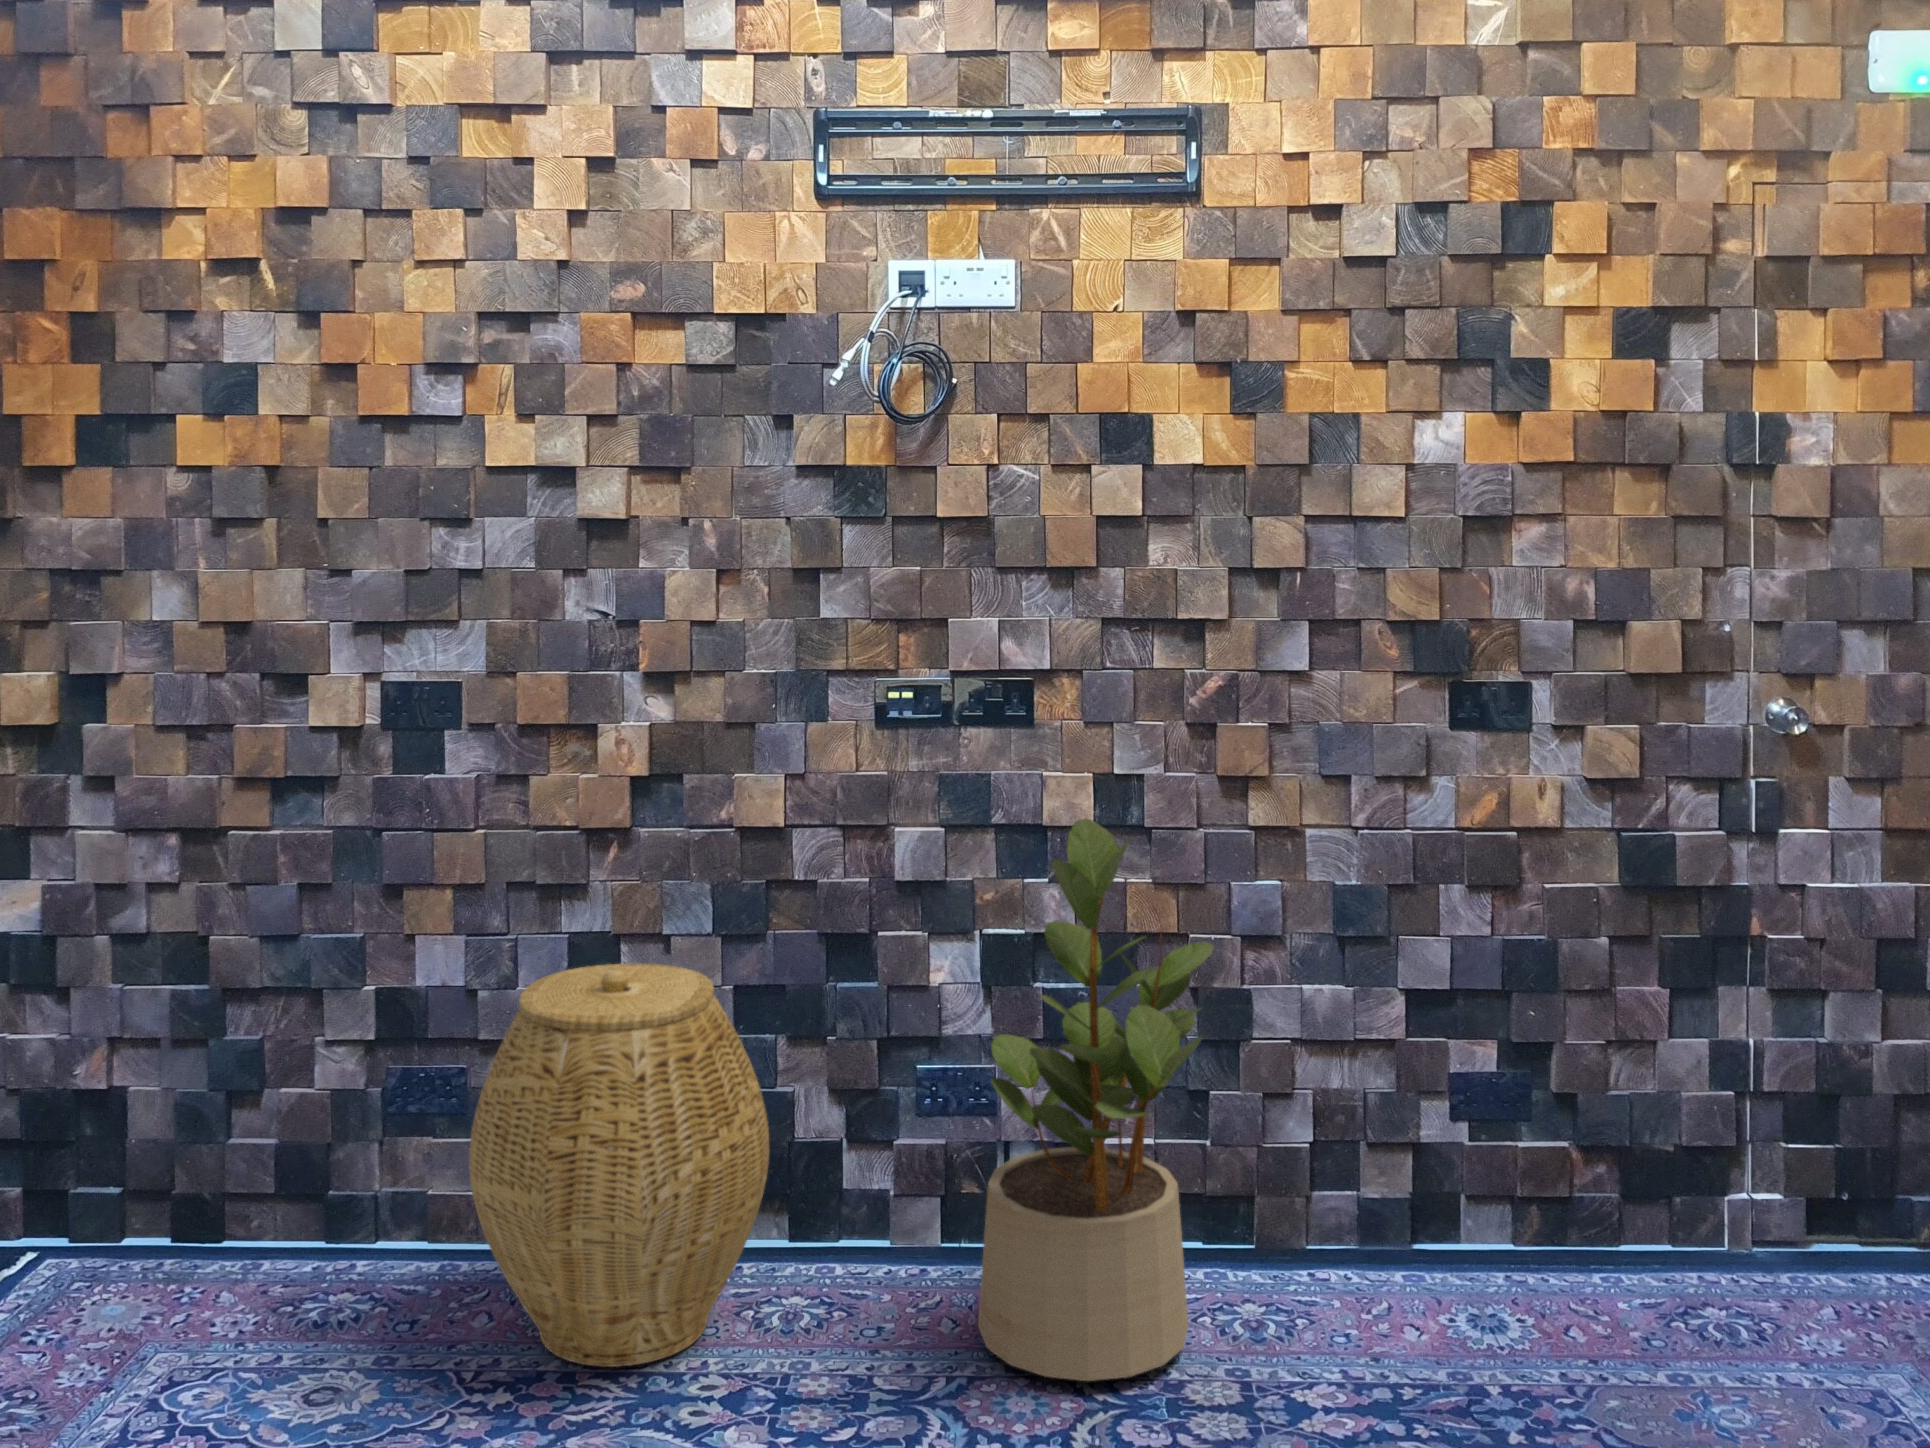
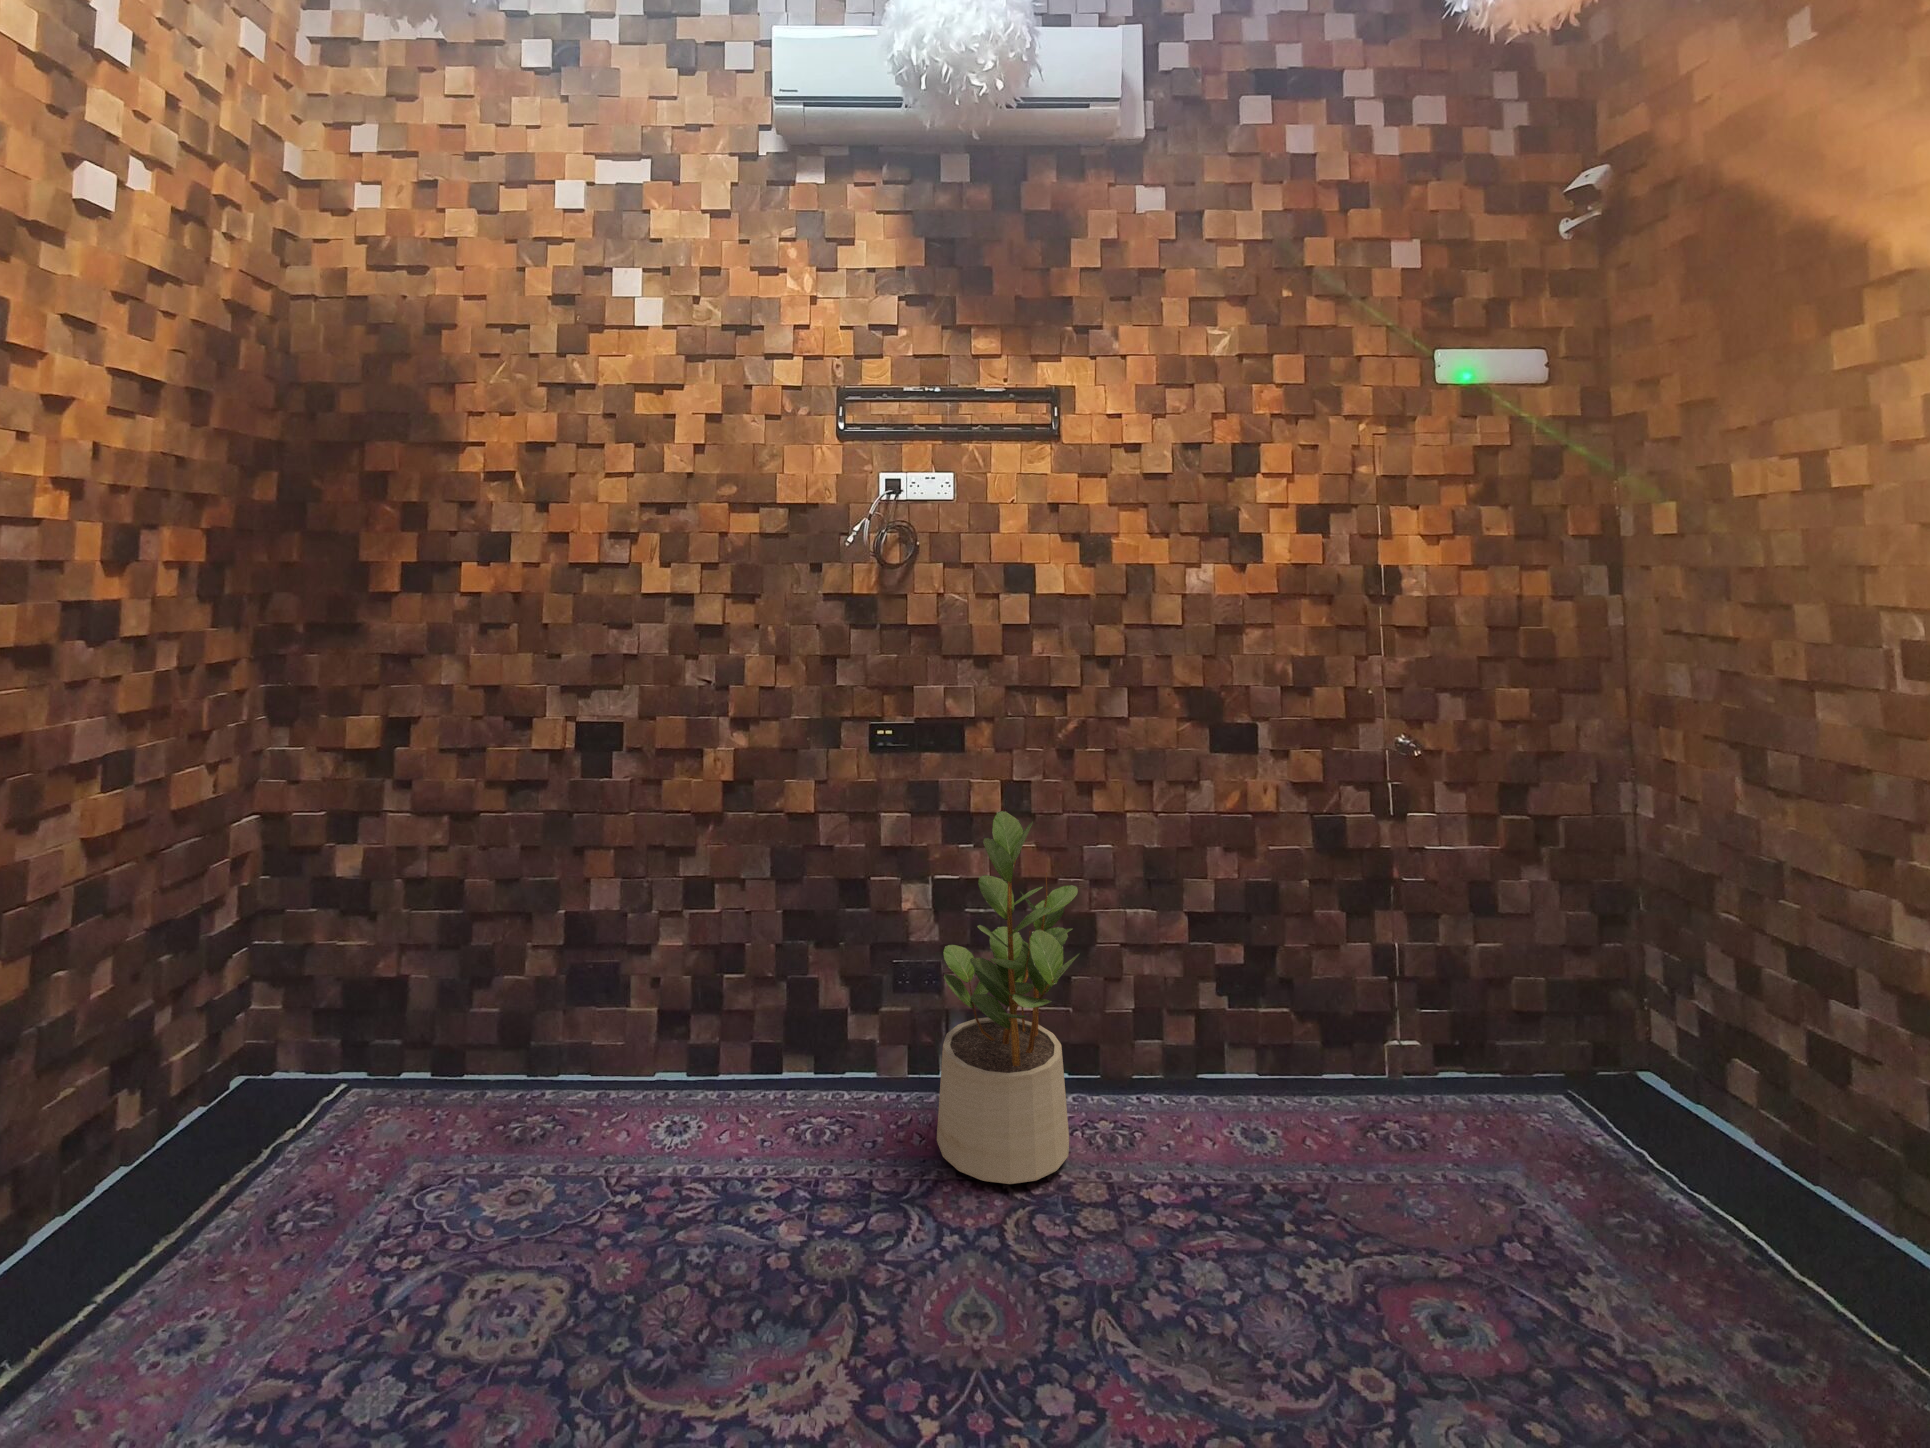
woven basket: present [469,964,770,1367] -> none [617,900,806,1173]

